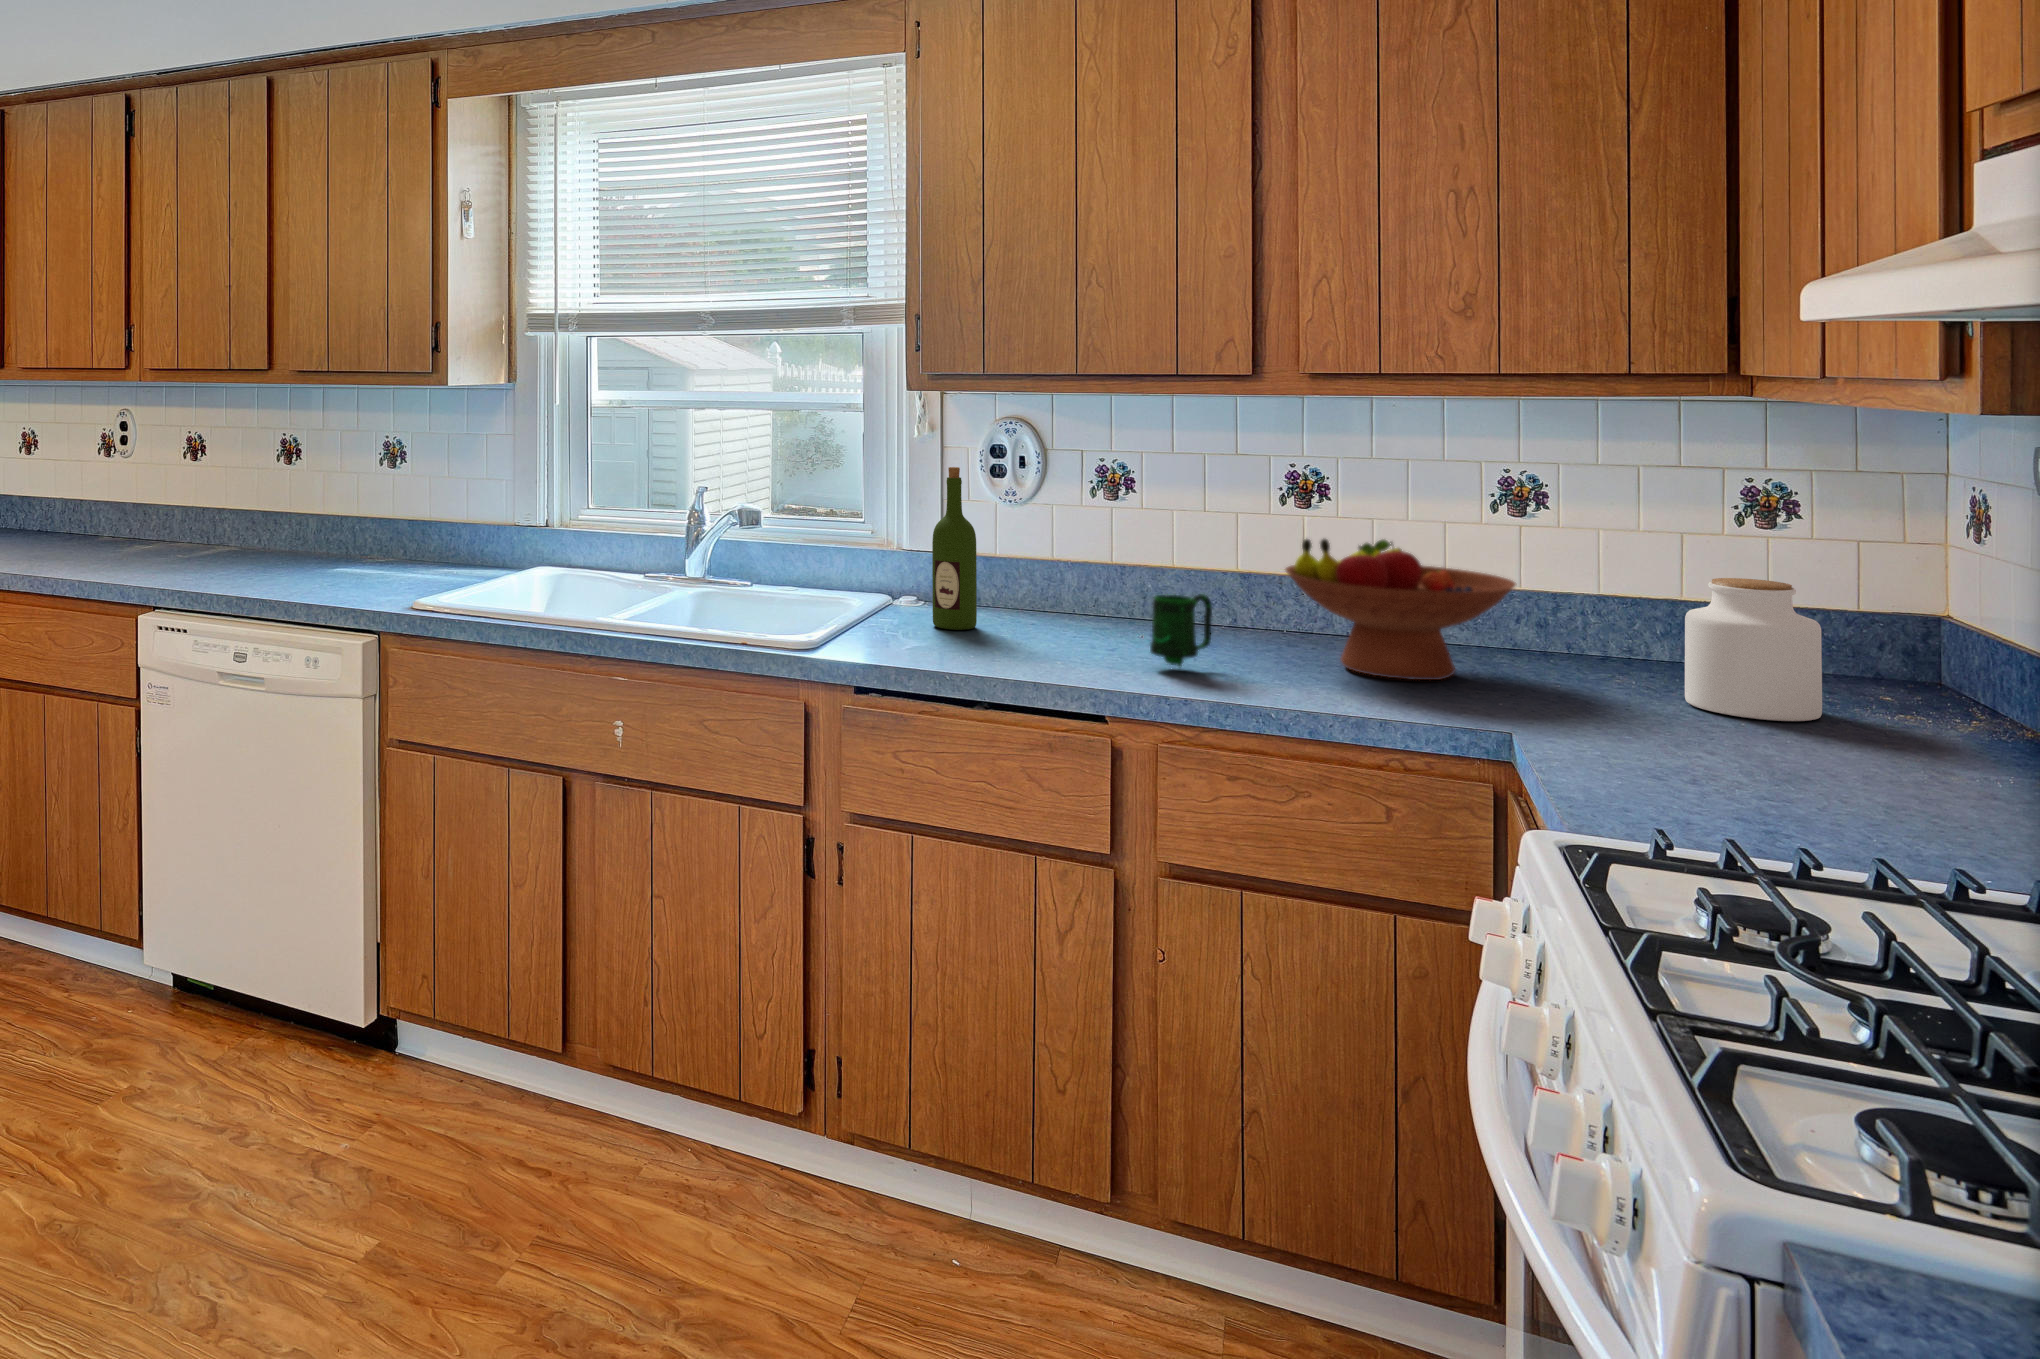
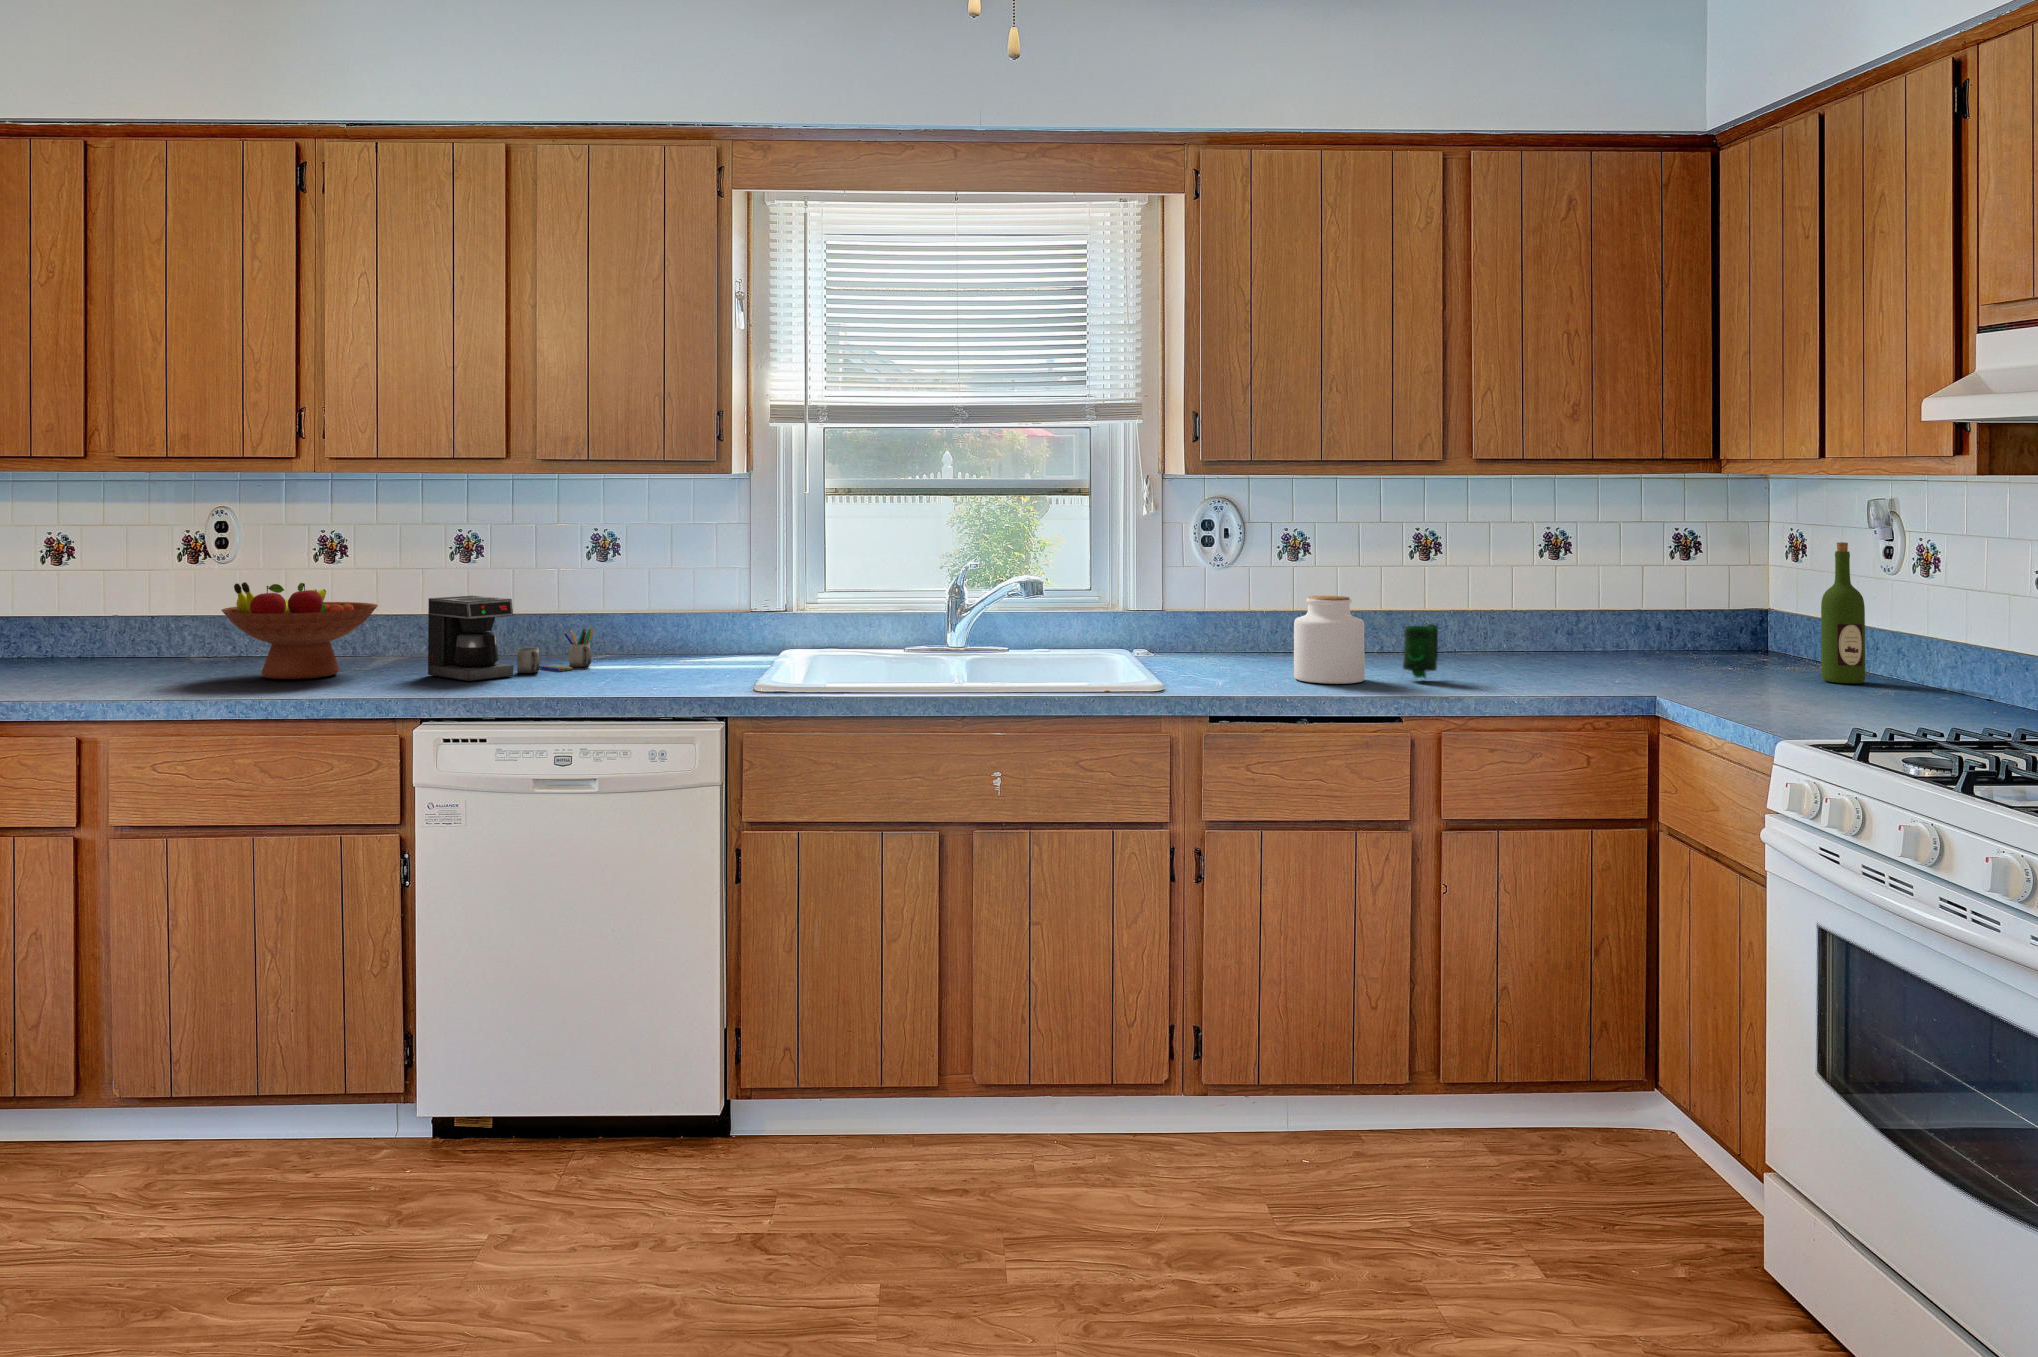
wine bottle: present [932,467,977,630] -> present [1821,542,1865,684]
coffee maker: none [212,496,363,577] -> present [428,596,594,681]
fruit bowl: present [1285,539,1516,680] -> present [221,582,378,679]
jar: present [1685,578,1822,721] -> present [1294,596,1365,684]

